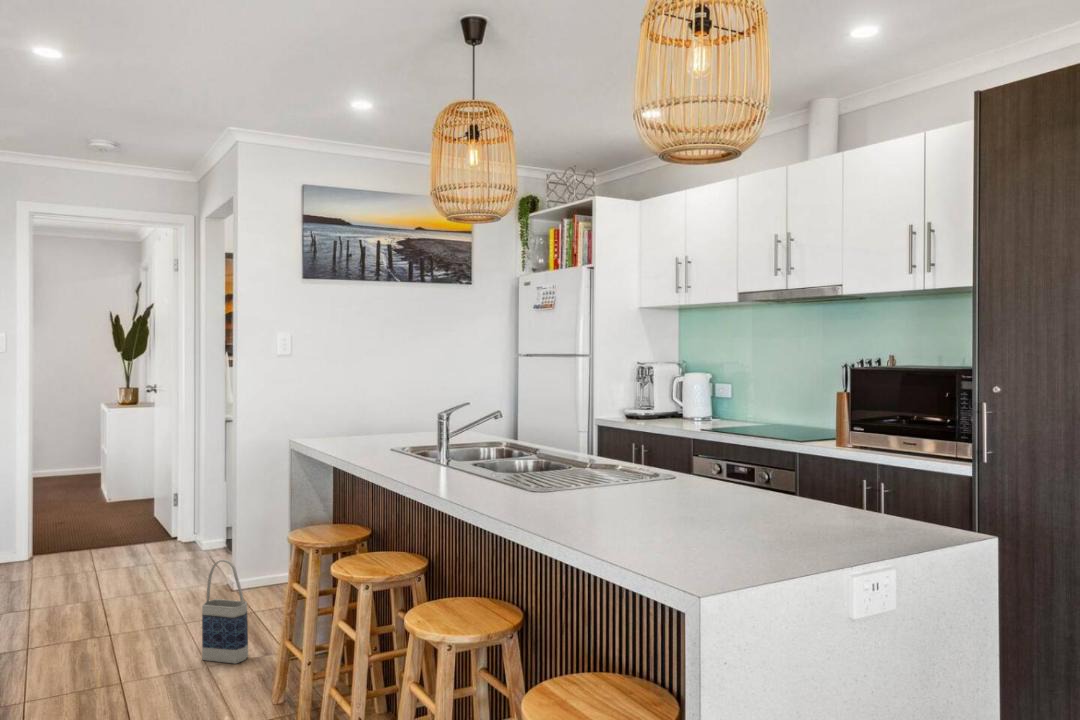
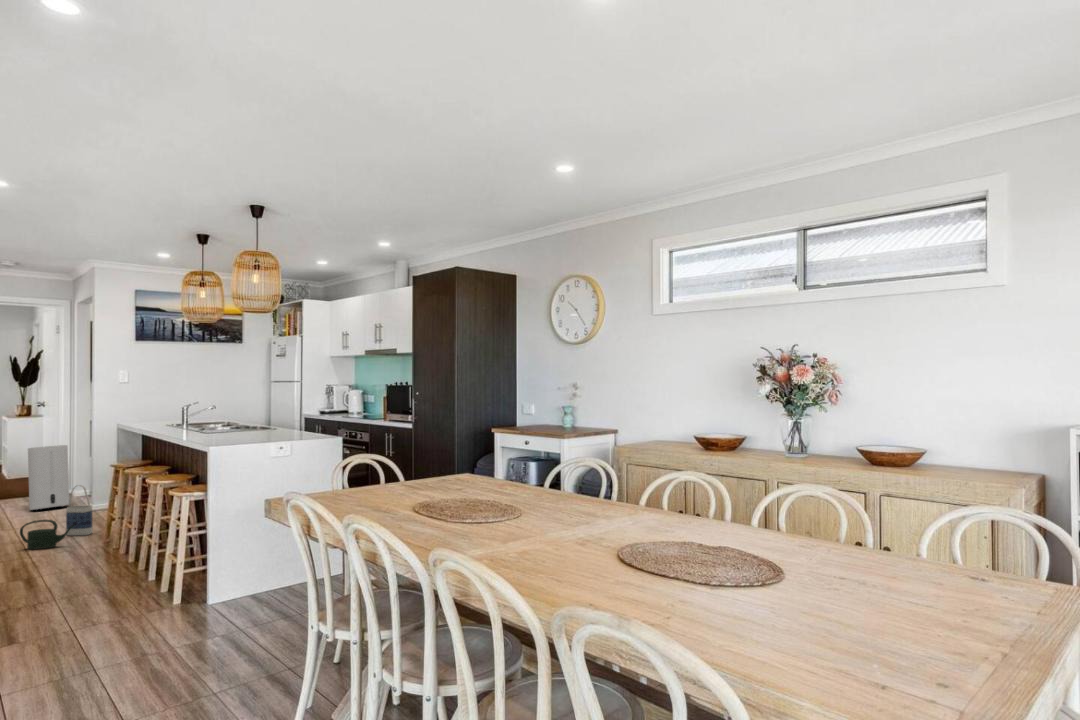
air purifier: none [134,464,199,580] -> present [28,445,70,510]
watering can: none [121,641,223,703] -> present [20,520,75,549]

